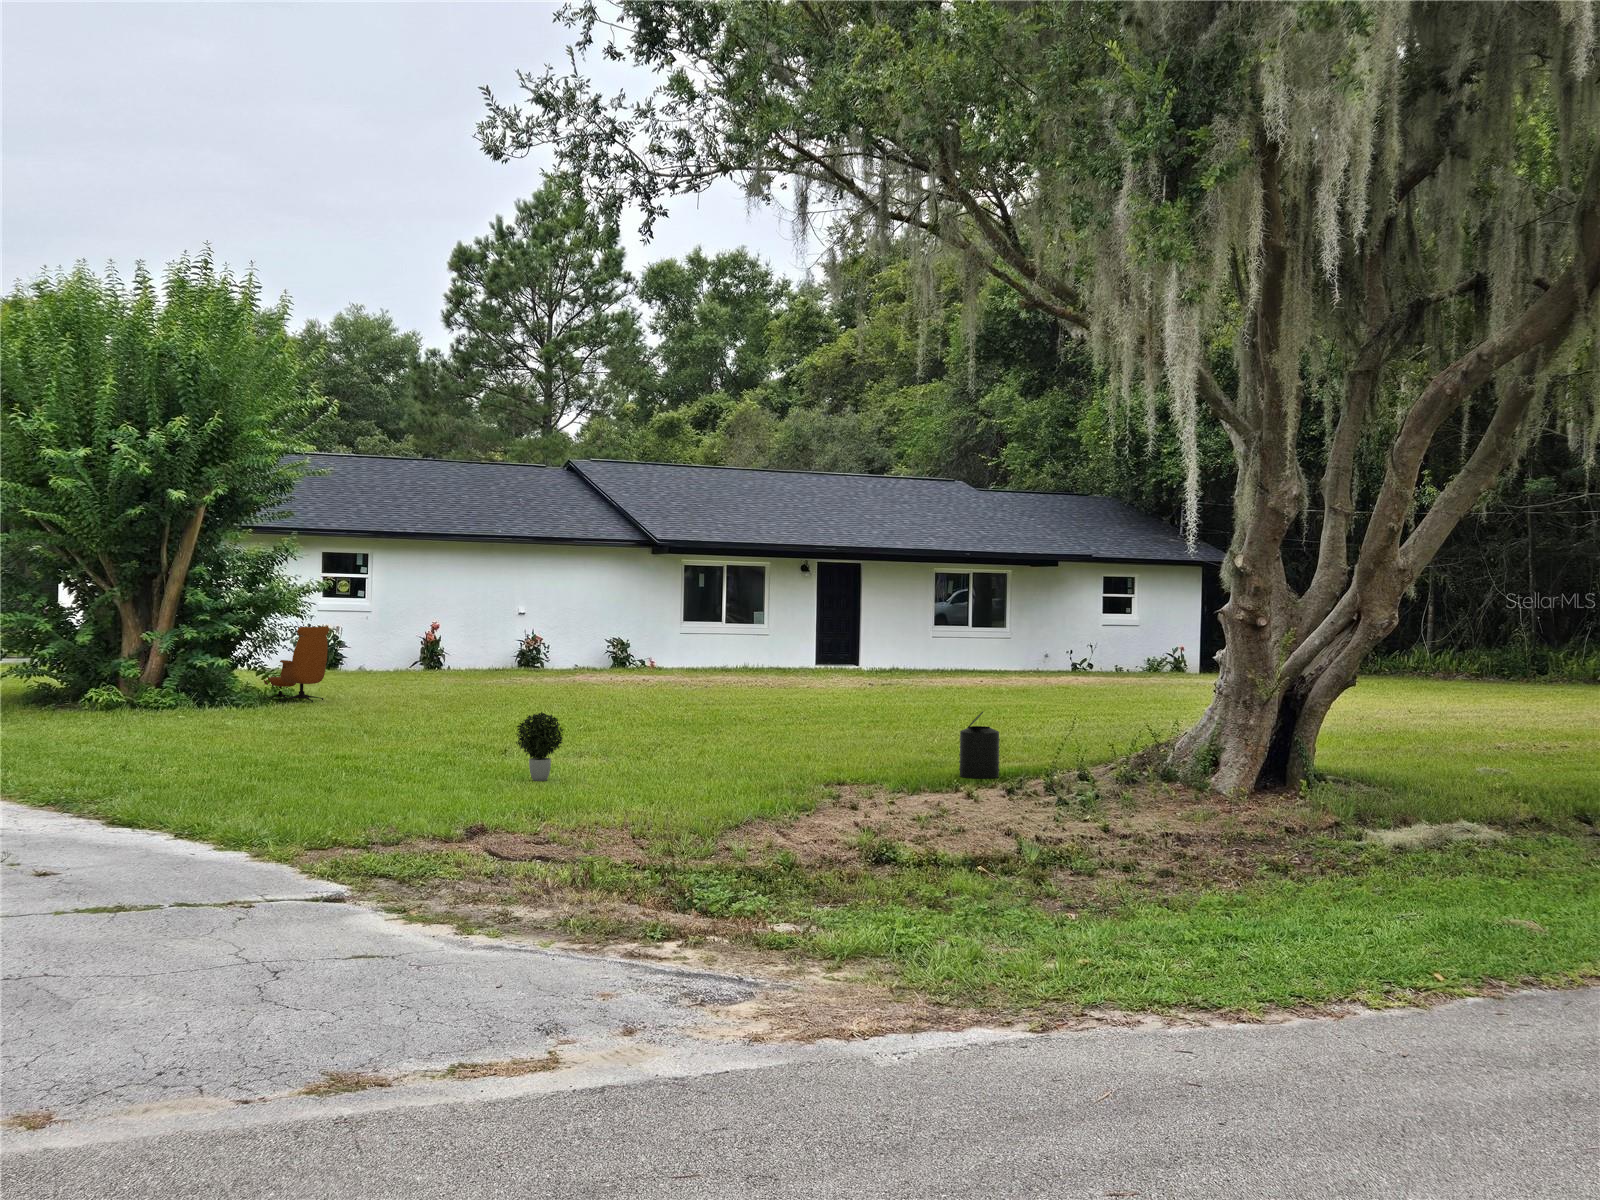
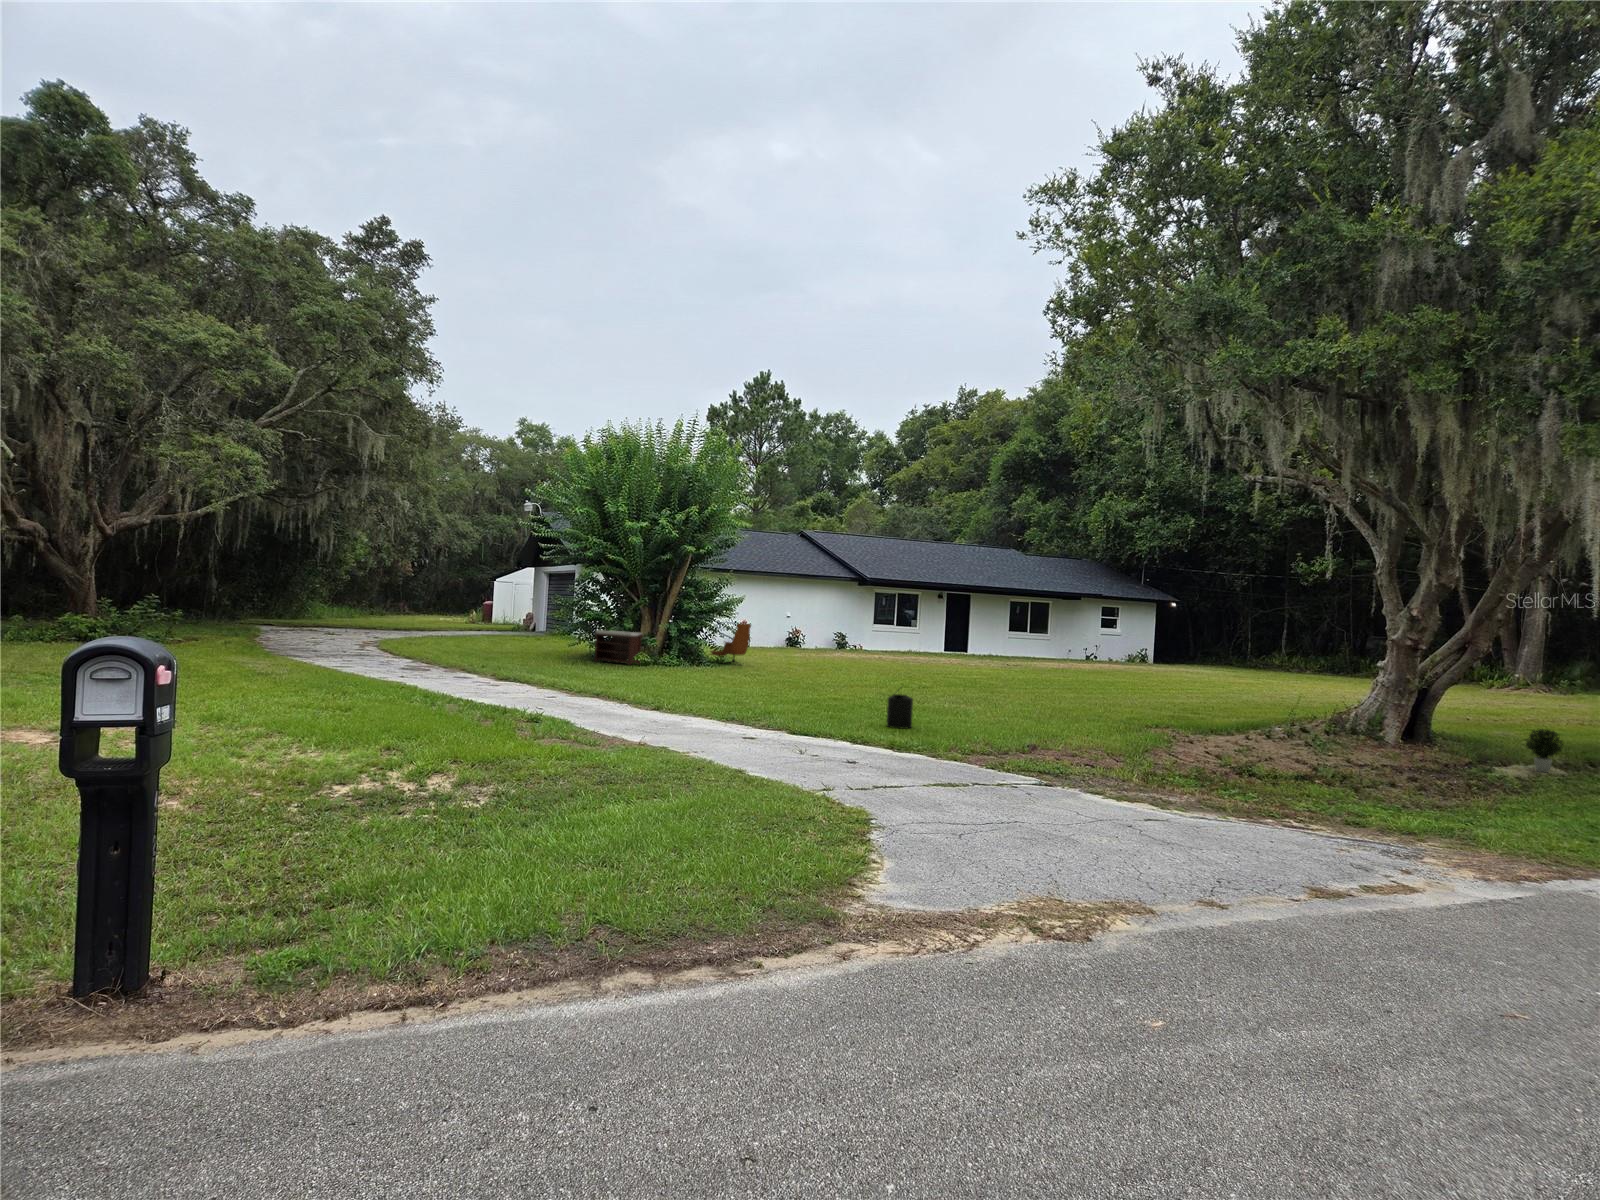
bench: none [28,647,114,709] -> present [594,630,643,665]
potted plant: present [516,712,564,781] -> present [1525,729,1563,772]
trash can: present [959,712,1000,779] -> present [887,694,913,729]

